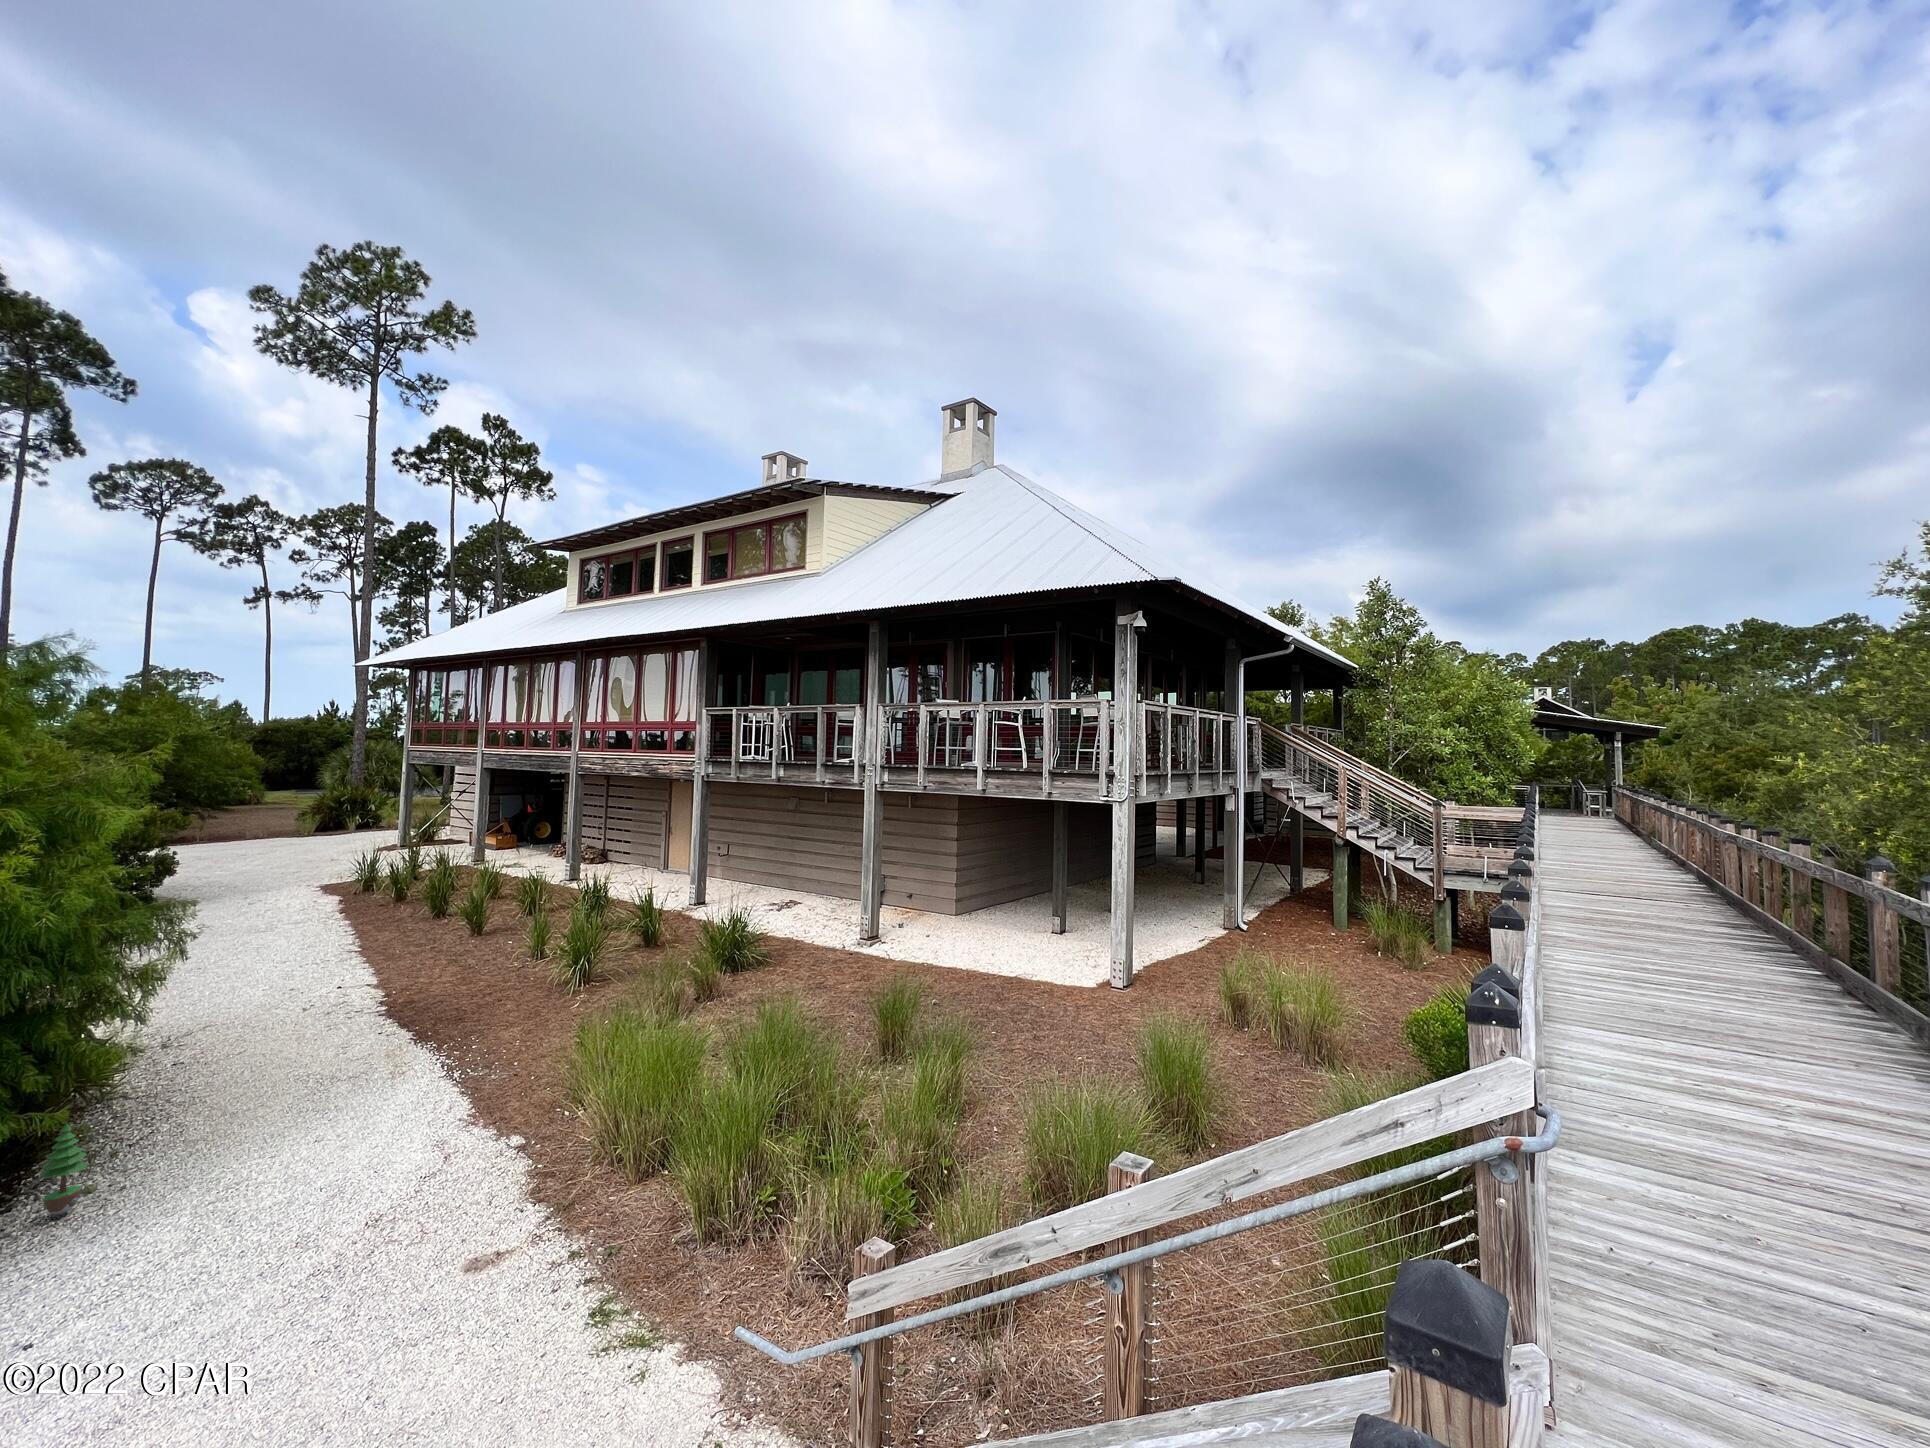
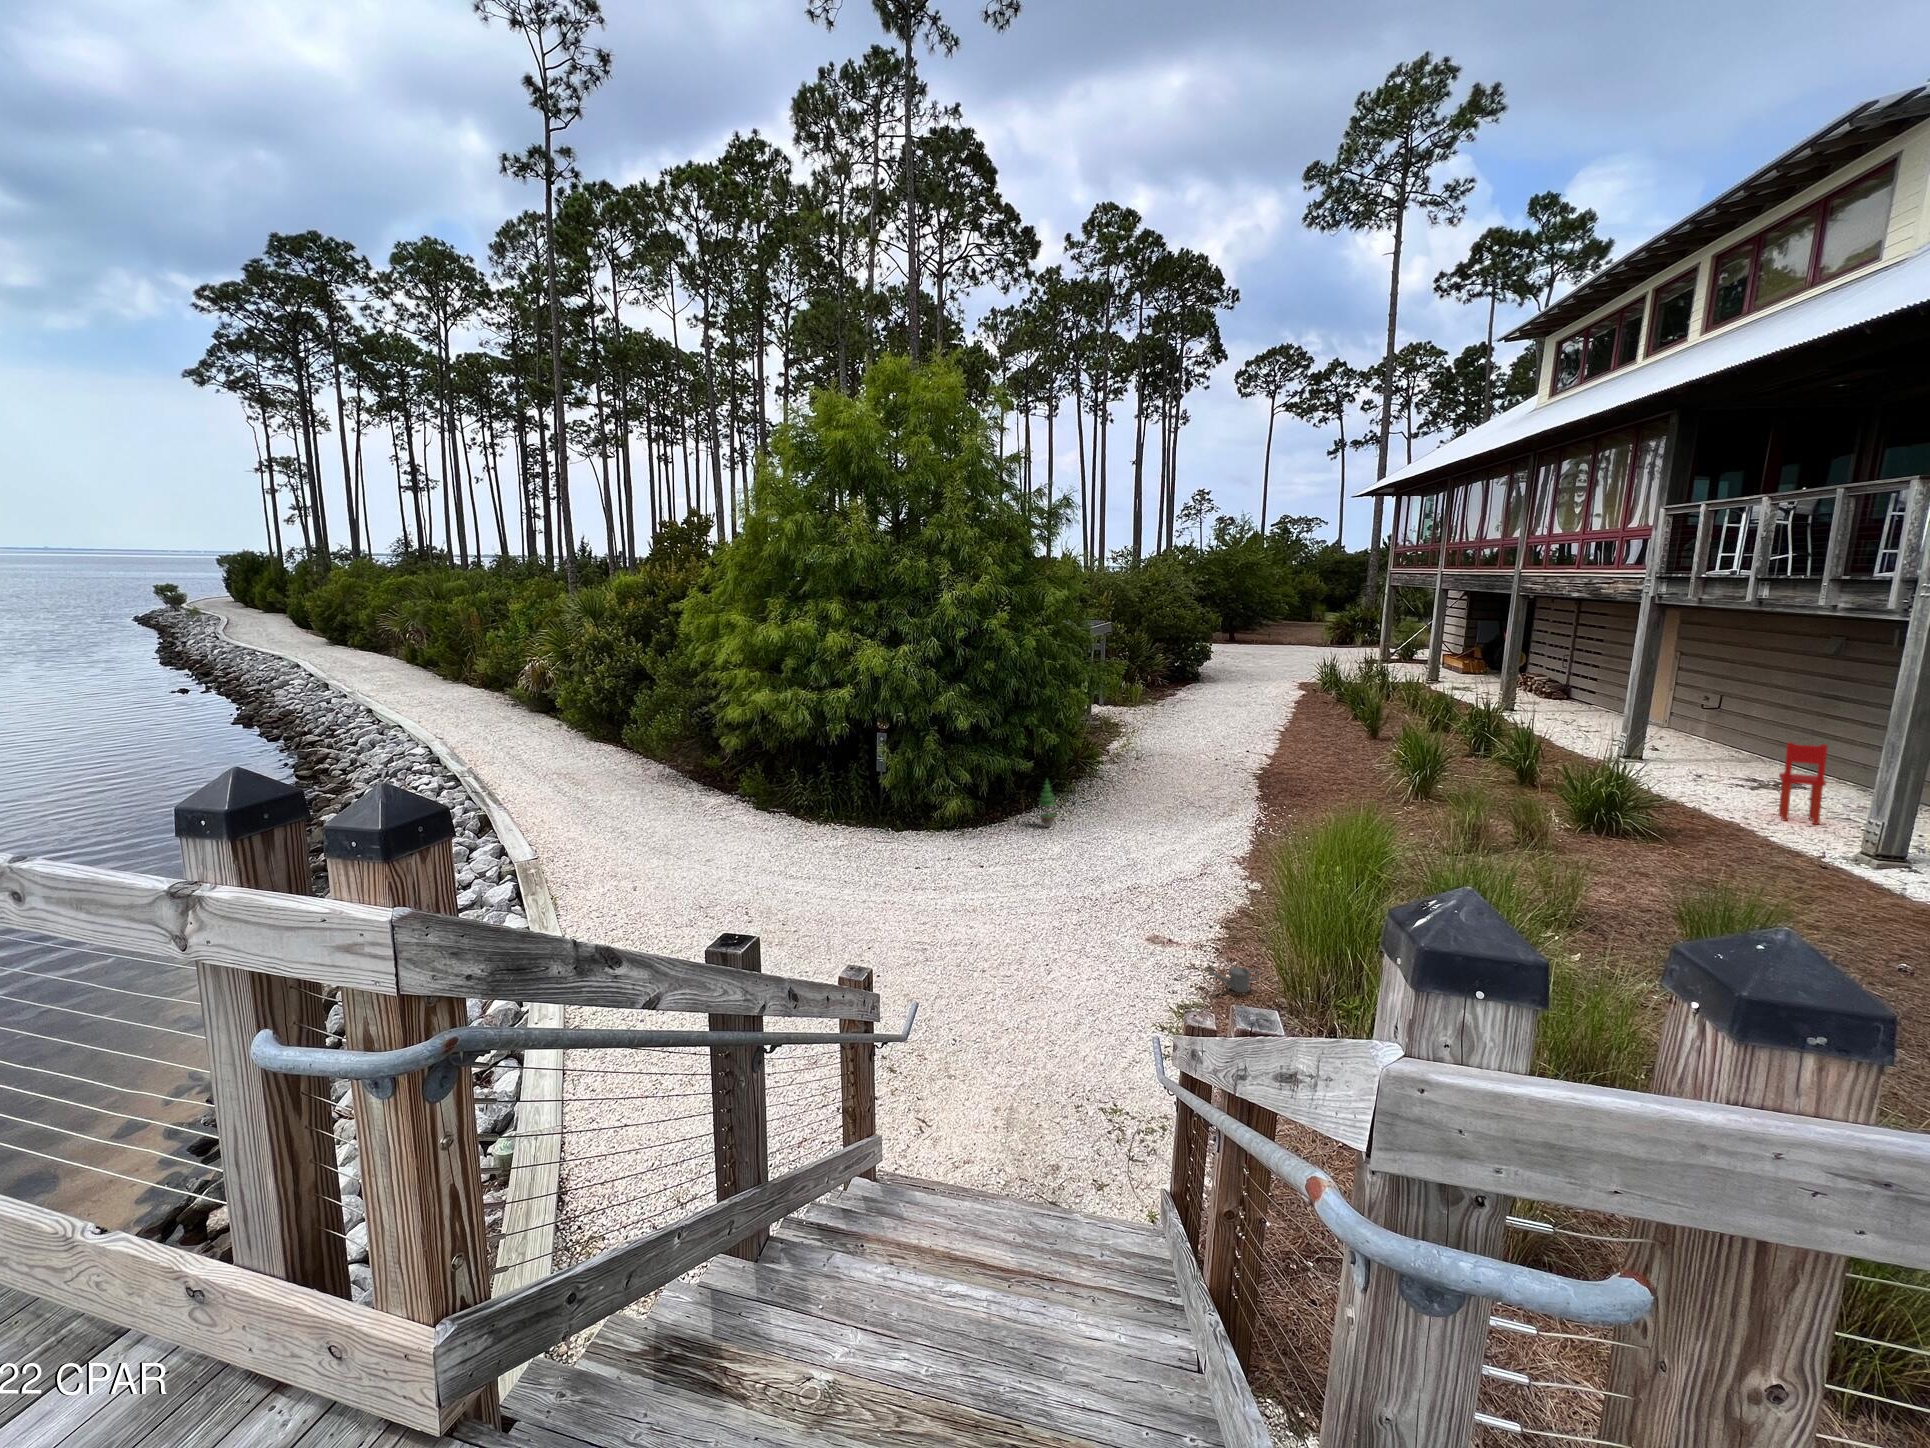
chair: none [803,871,829,929] -> present [1779,742,1827,825]
watering can: none [608,1220,652,1261] -> present [1209,967,1259,993]

